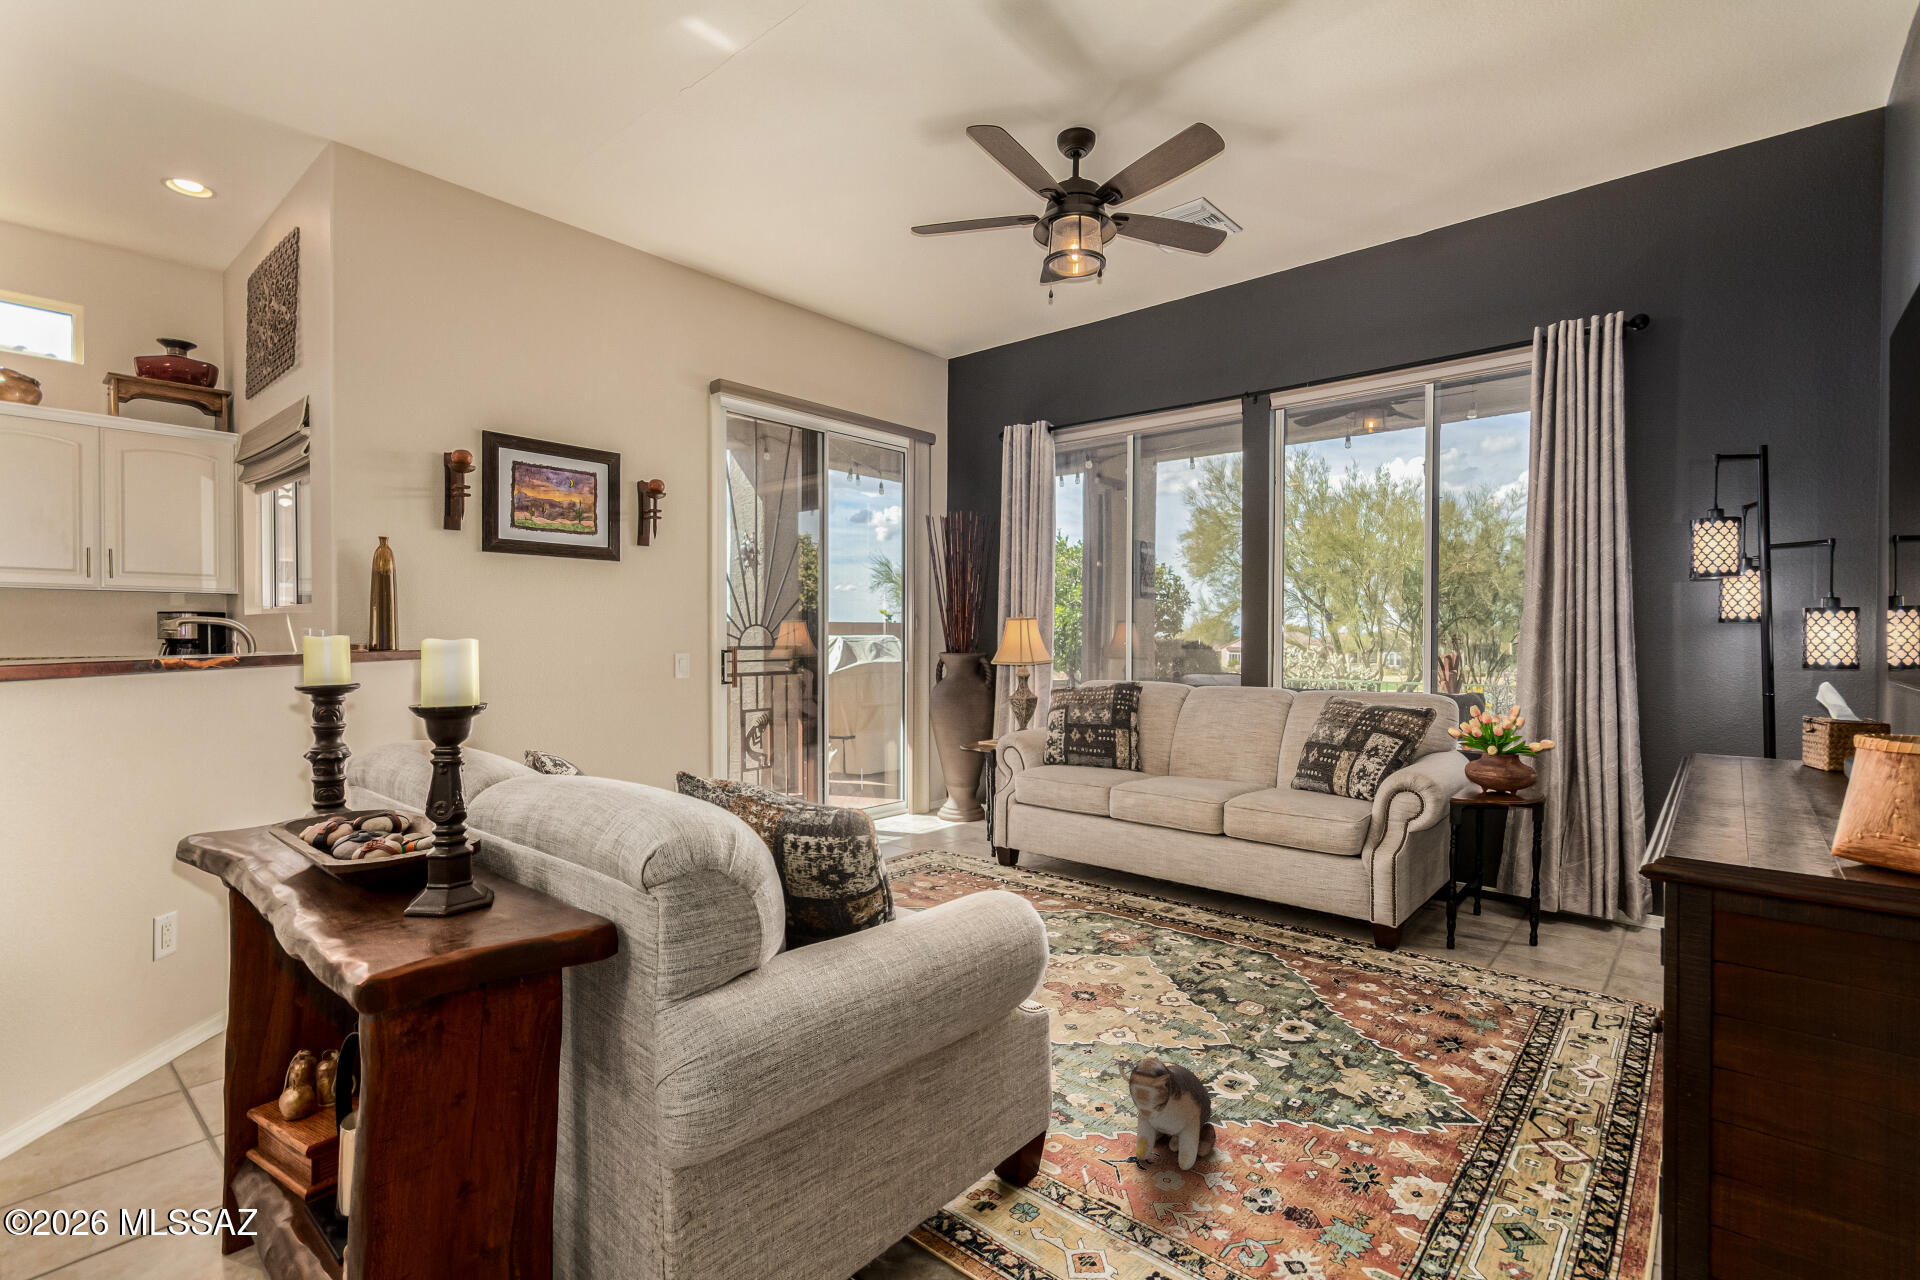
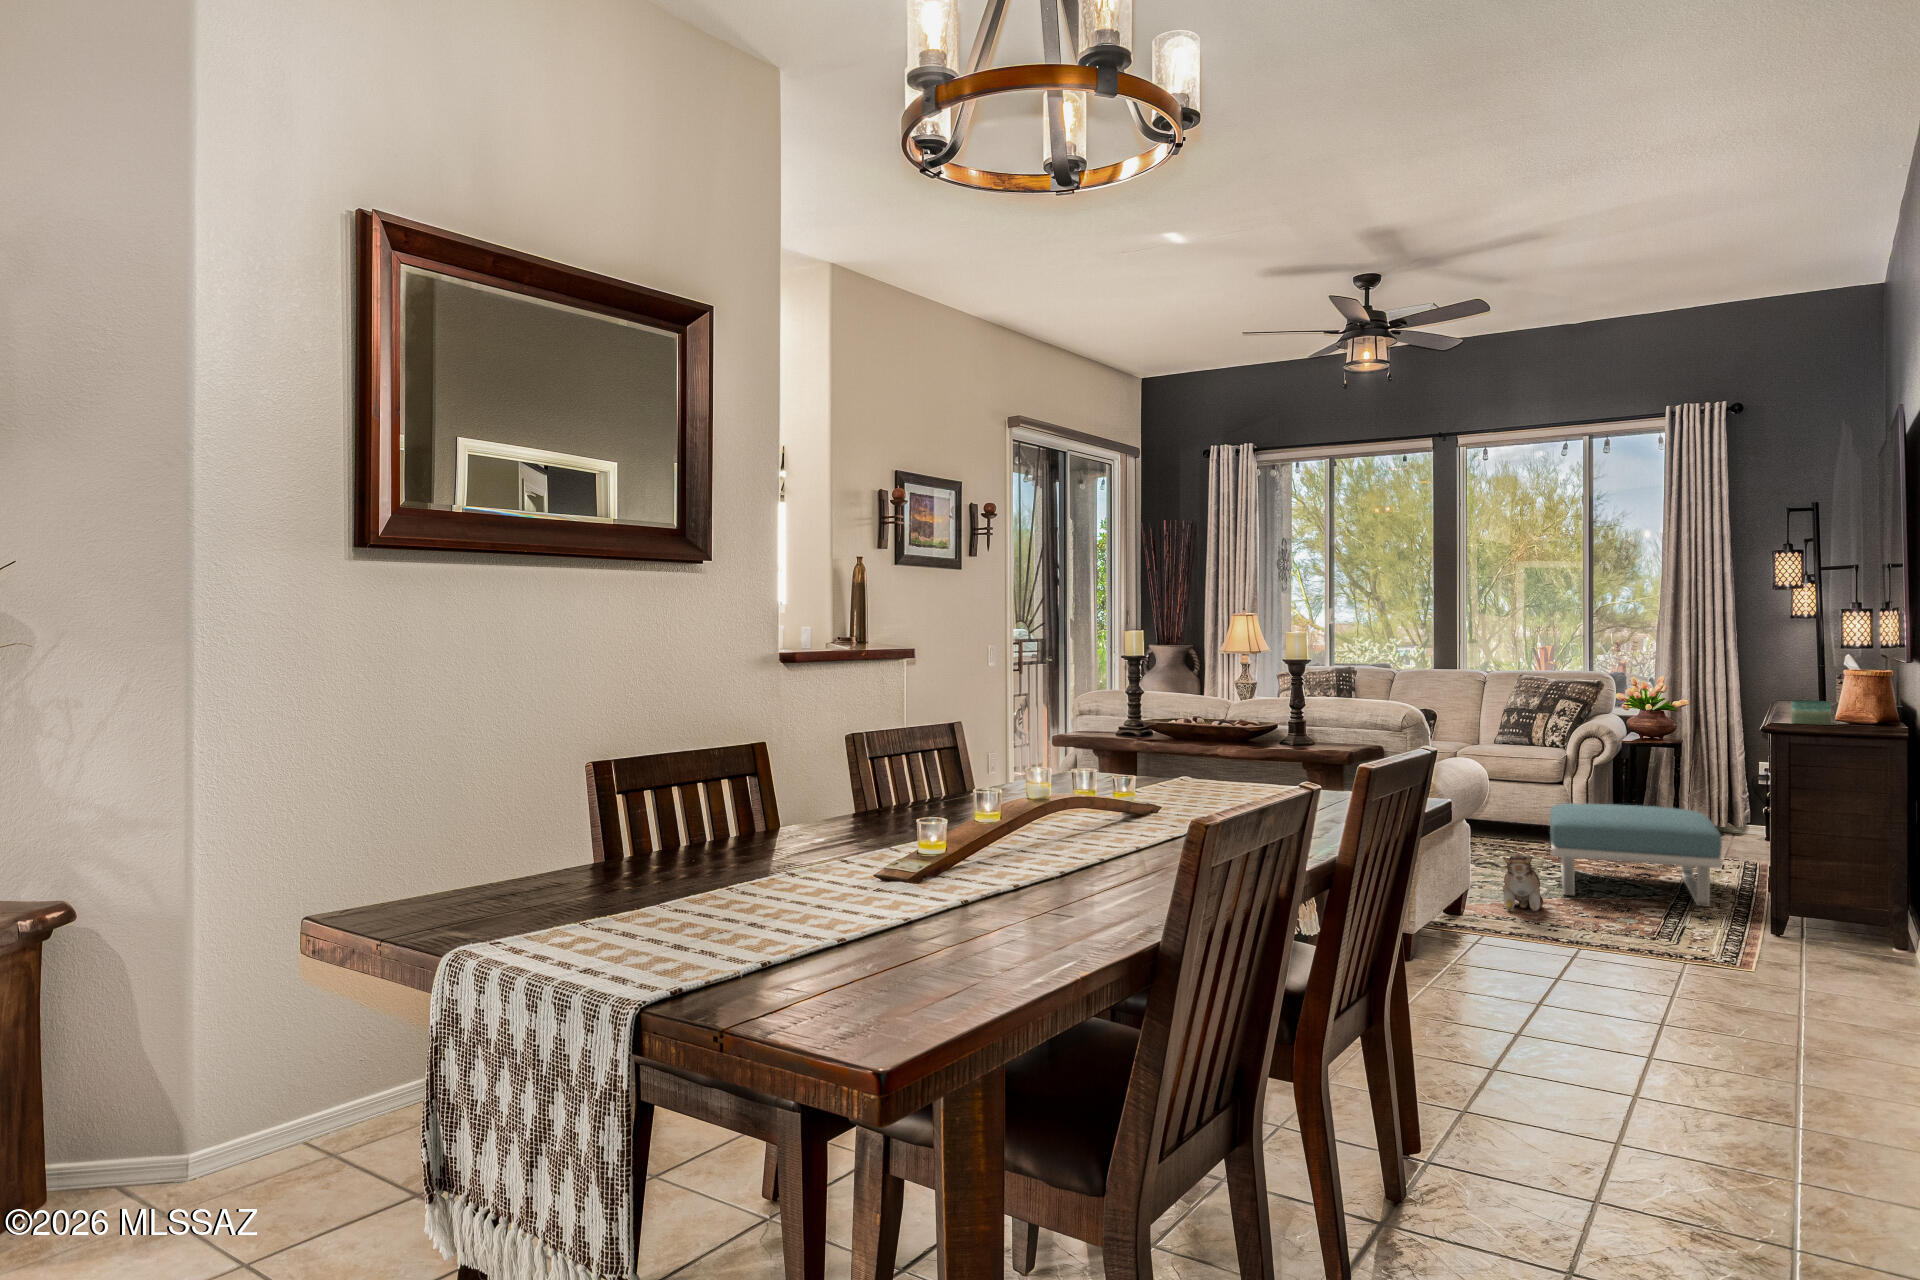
candle: none [1708,805,1815,877] -> present [1791,700,1831,725]
footstool: none [1260,913,1567,1171] -> present [1550,803,1722,907]

